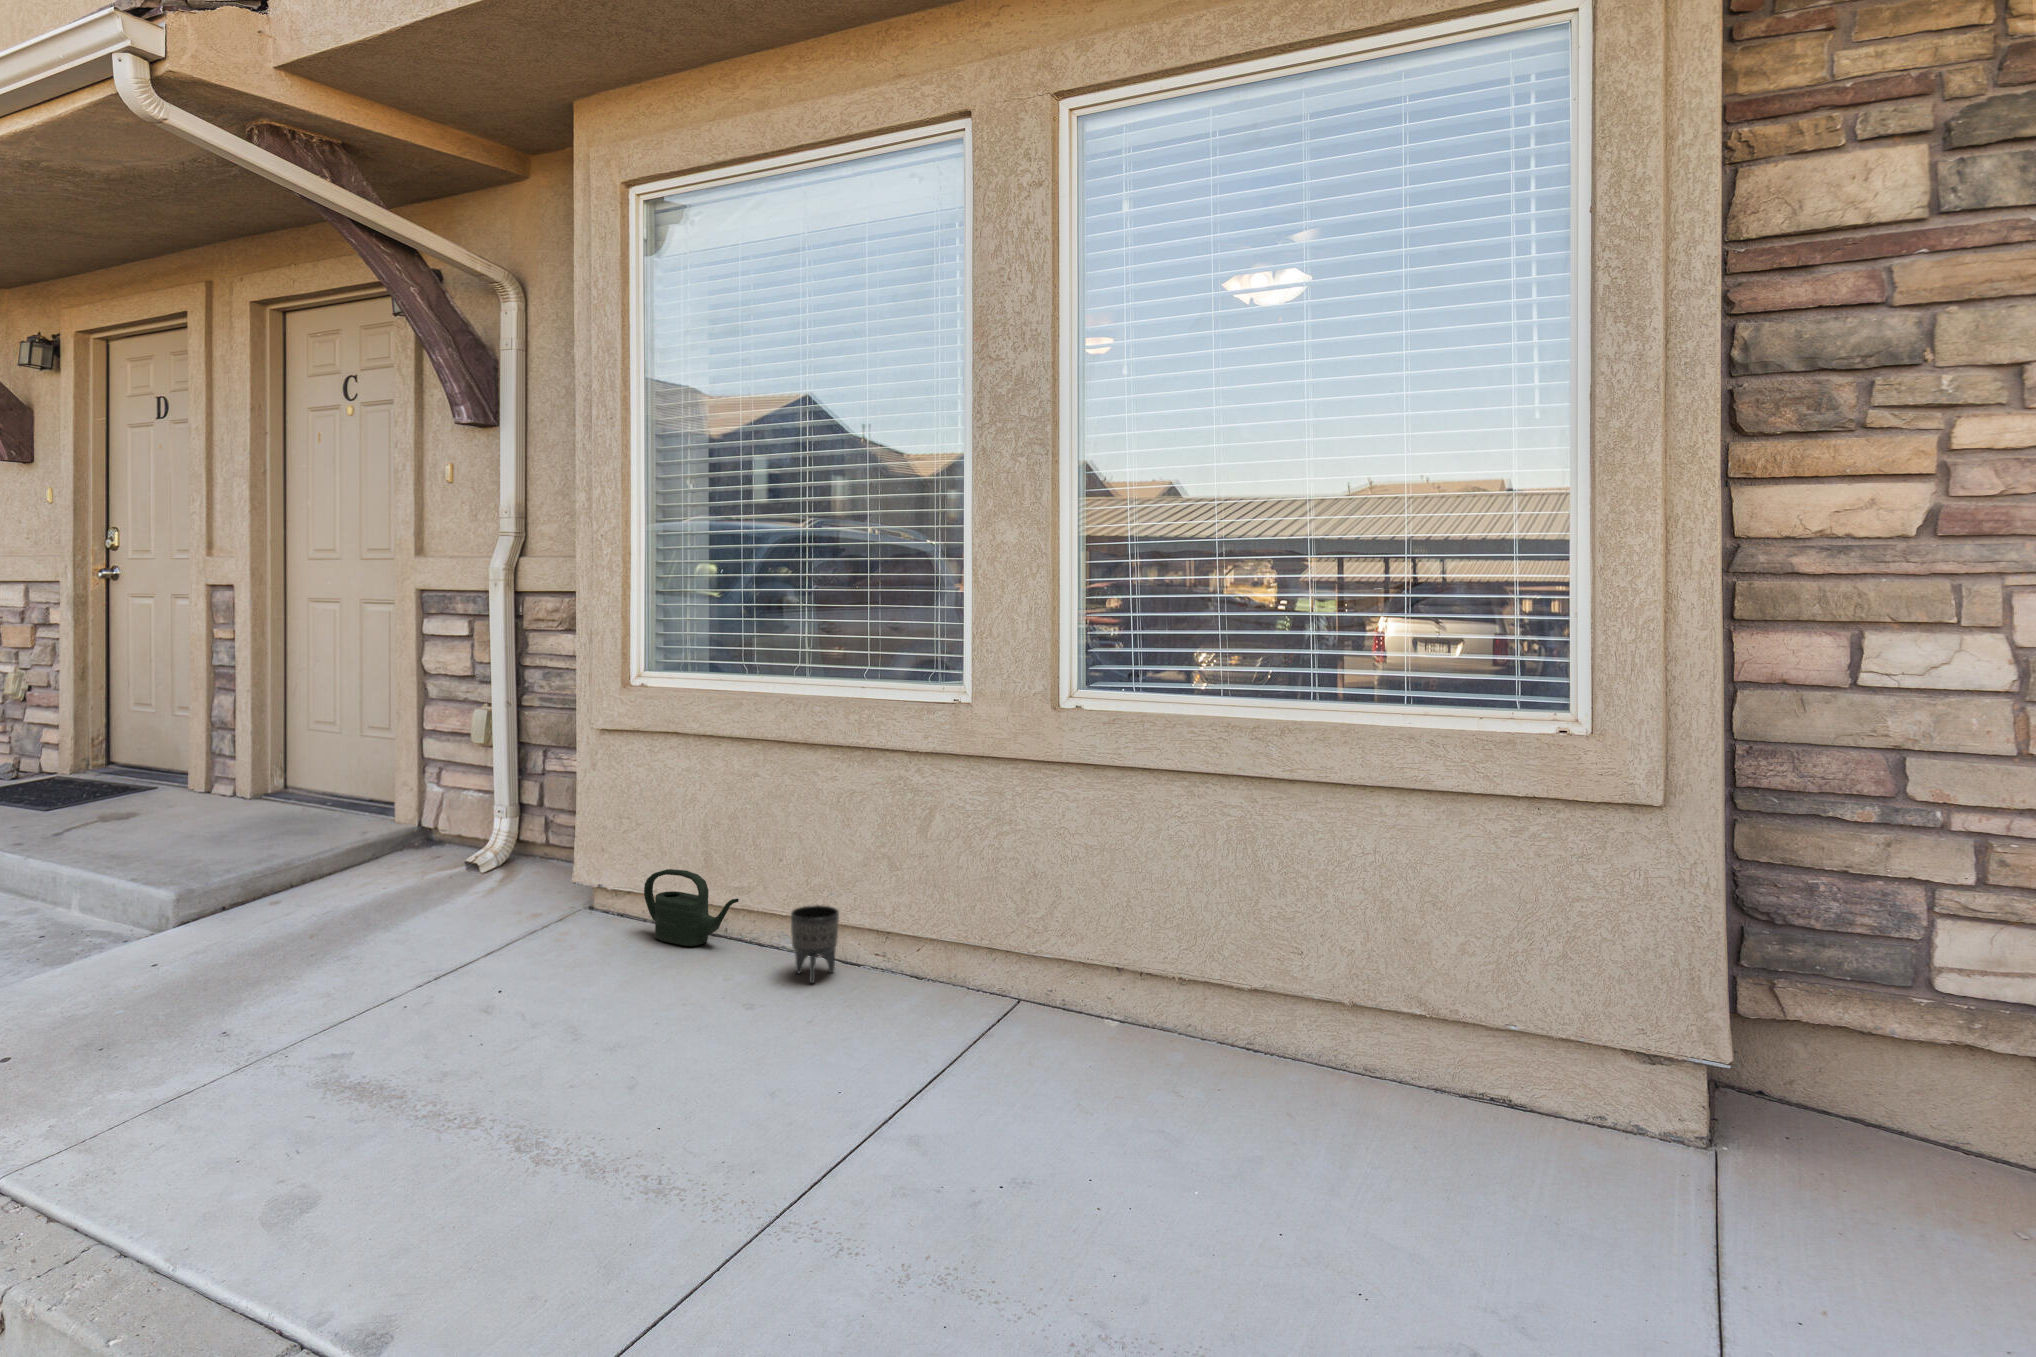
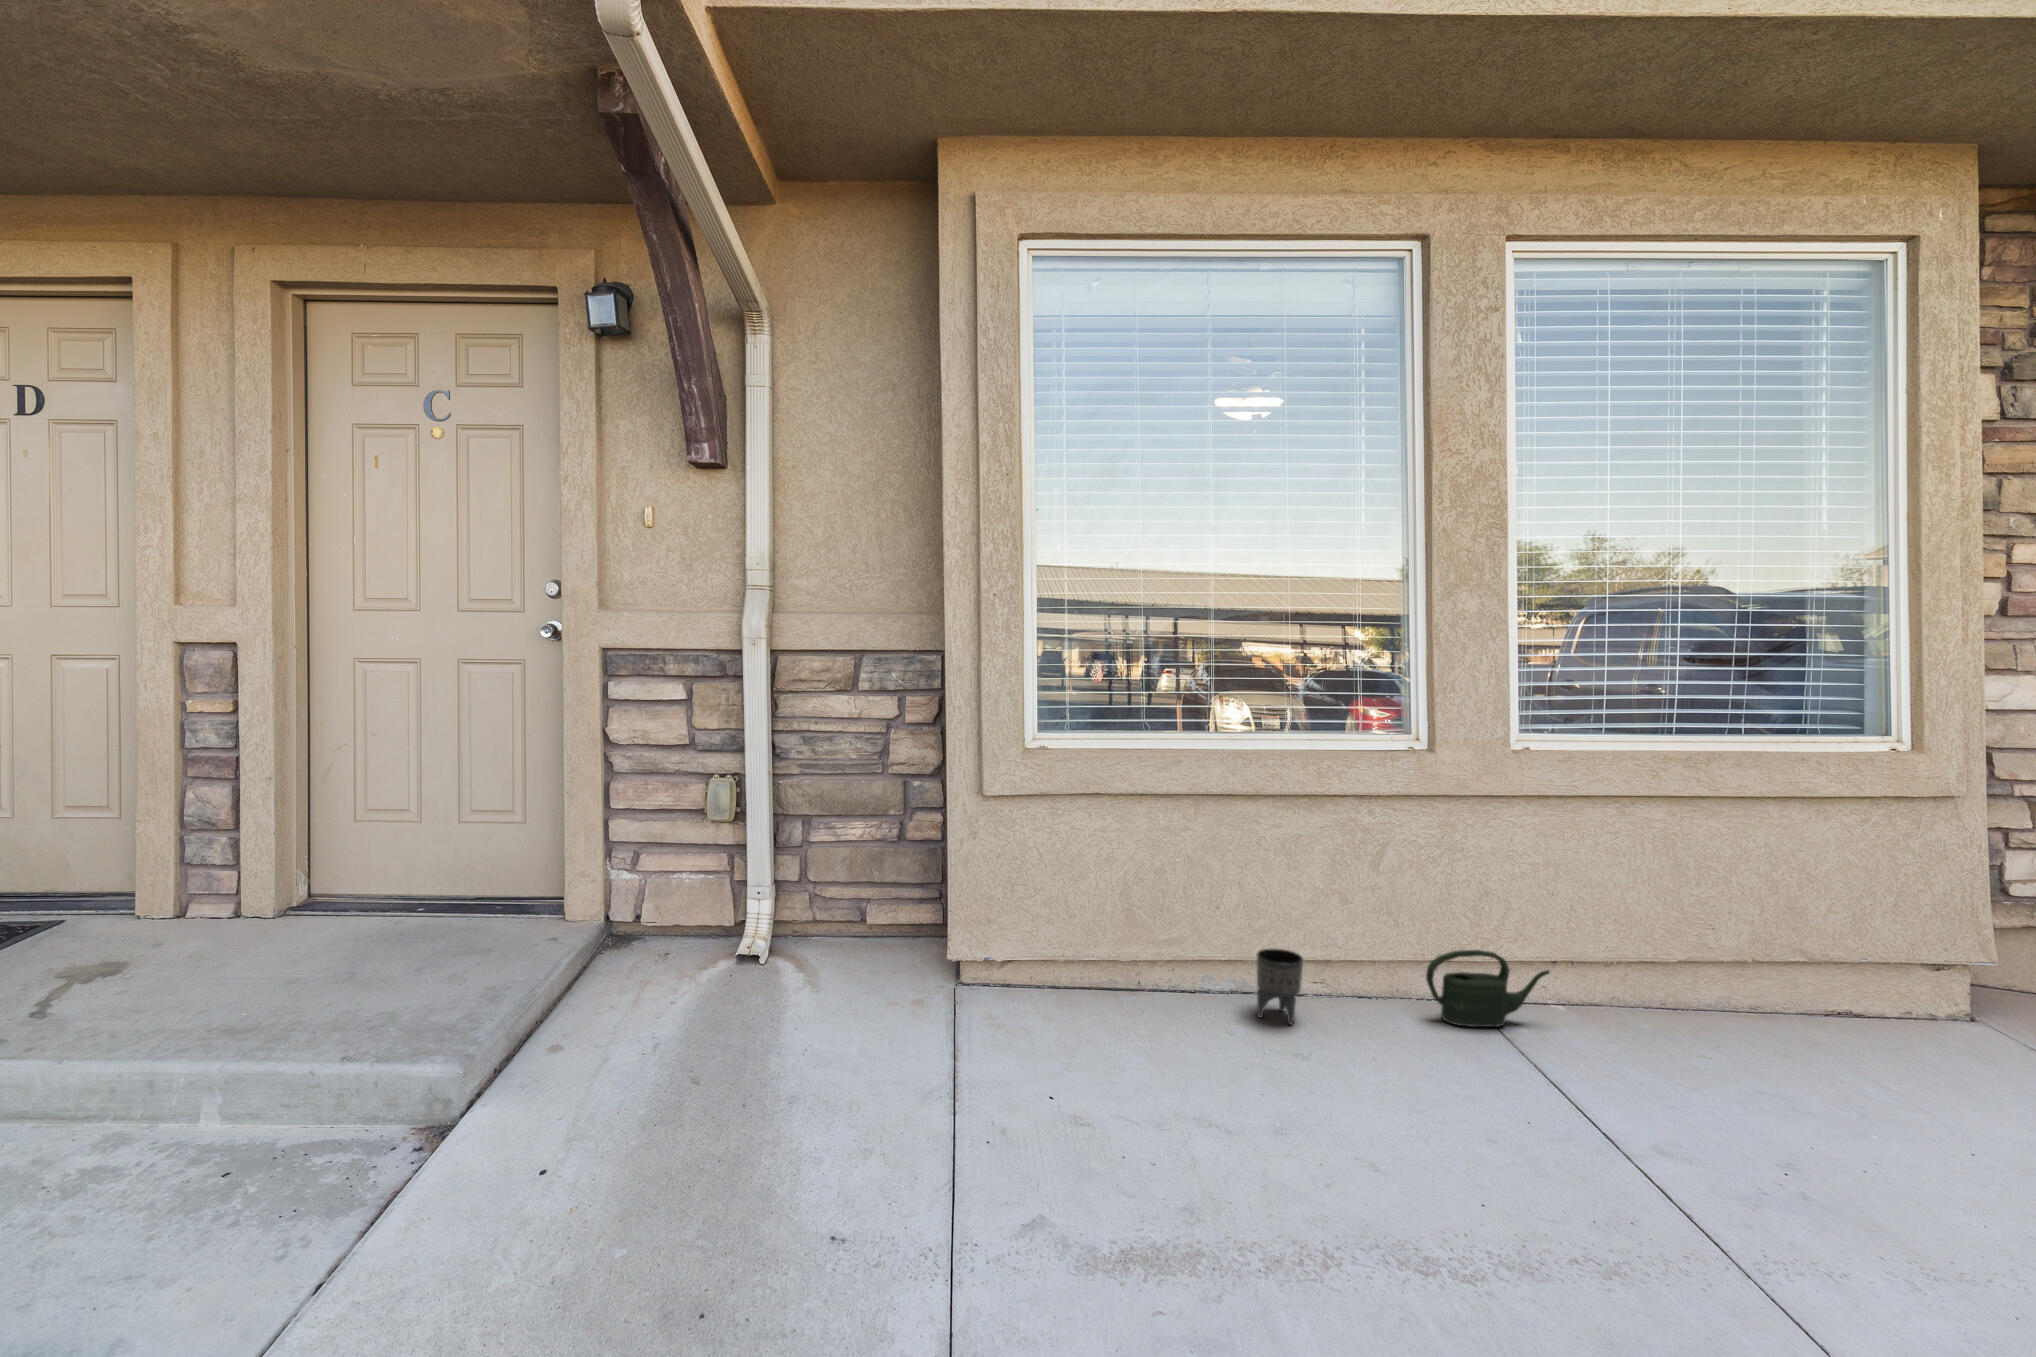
watering can: present [644,869,739,946] -> present [1426,950,1549,1027]

